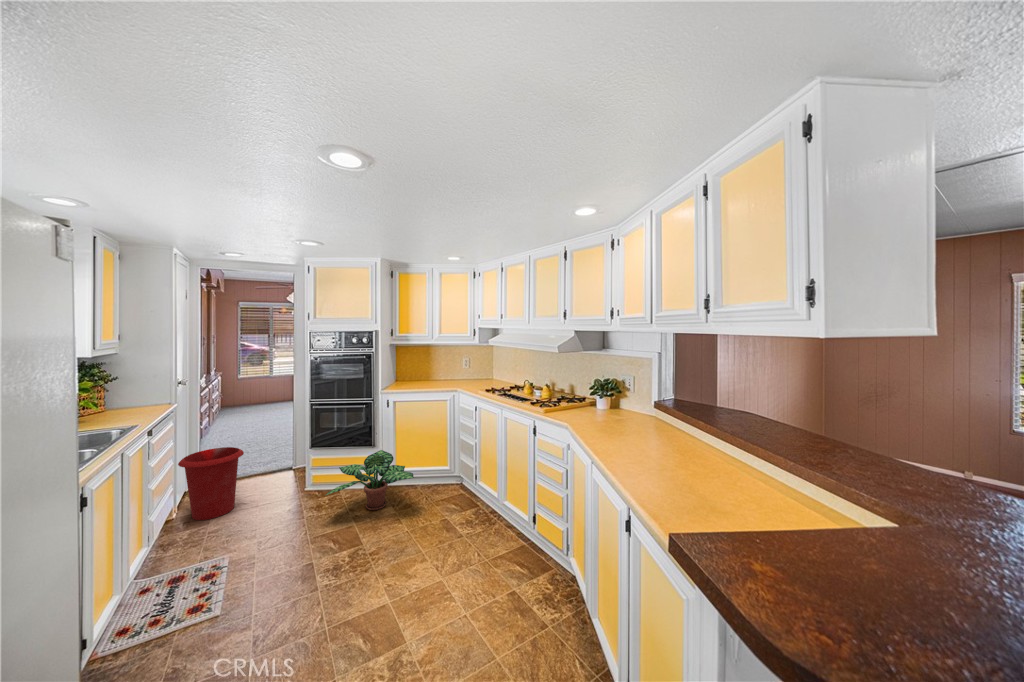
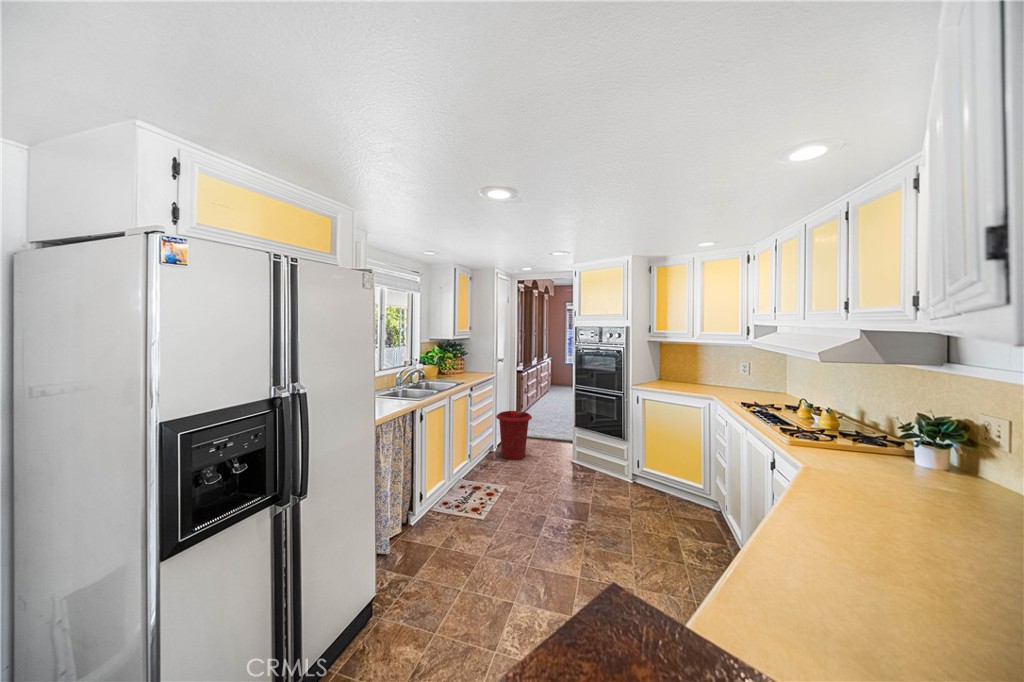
potted plant: present [326,450,414,510] -> none [570,444,650,499]

